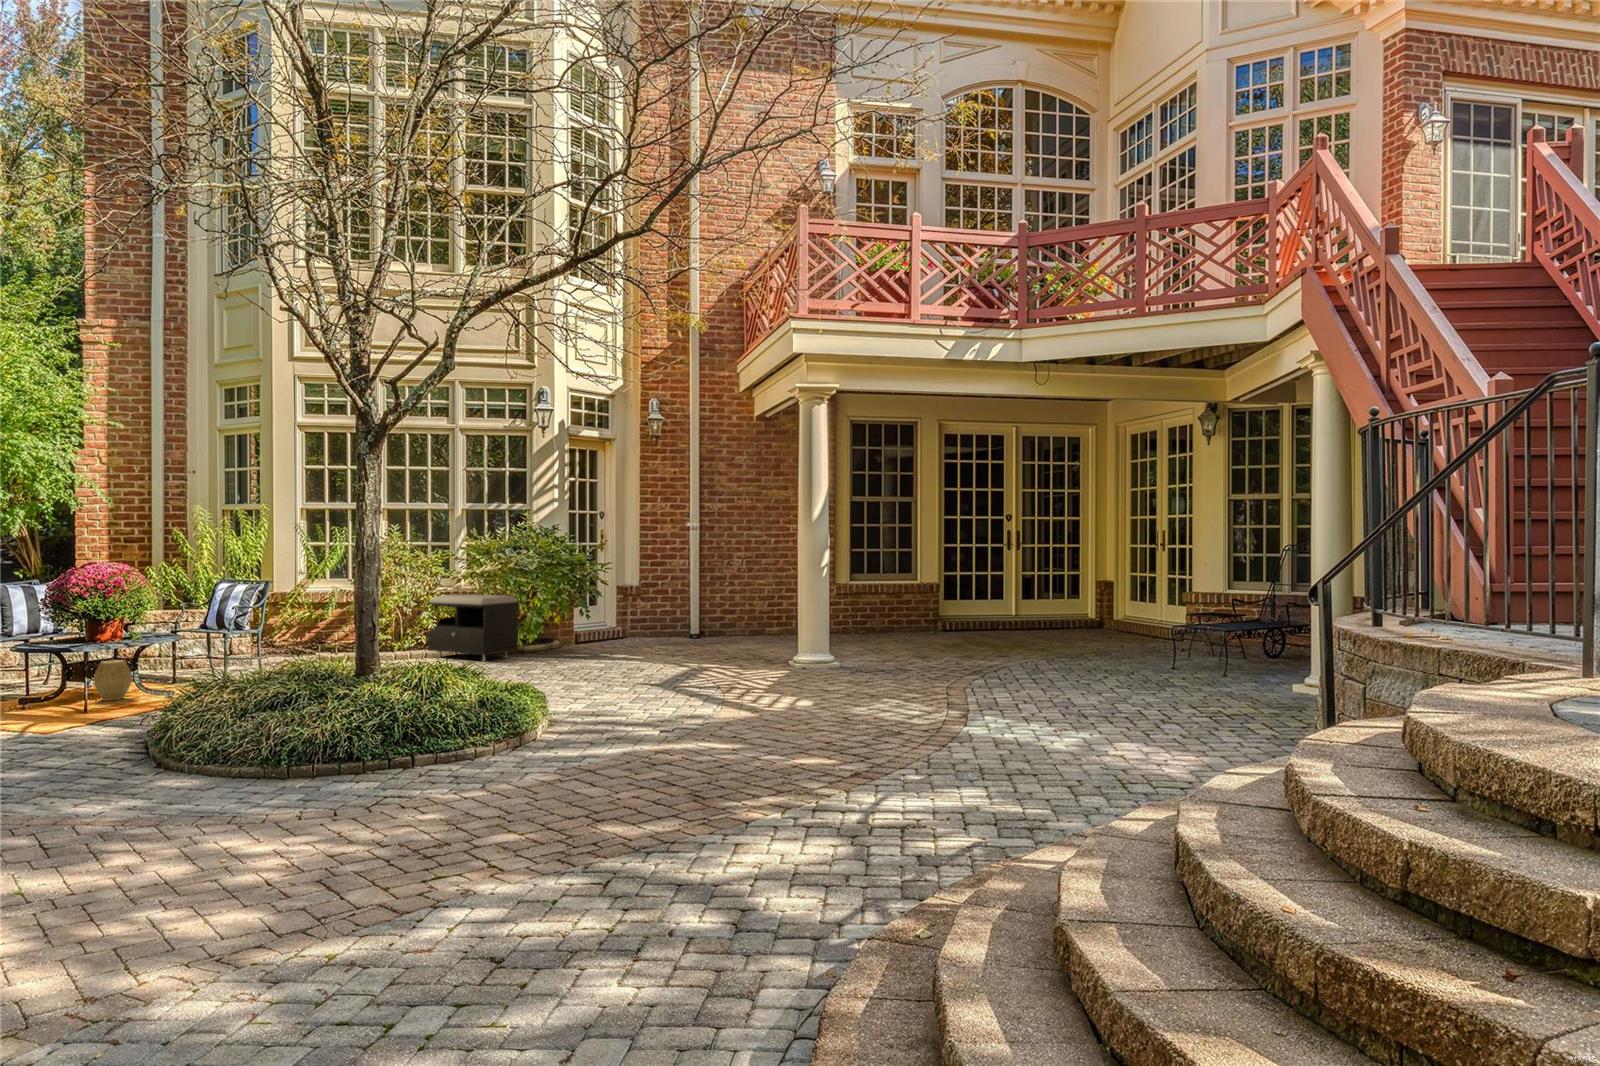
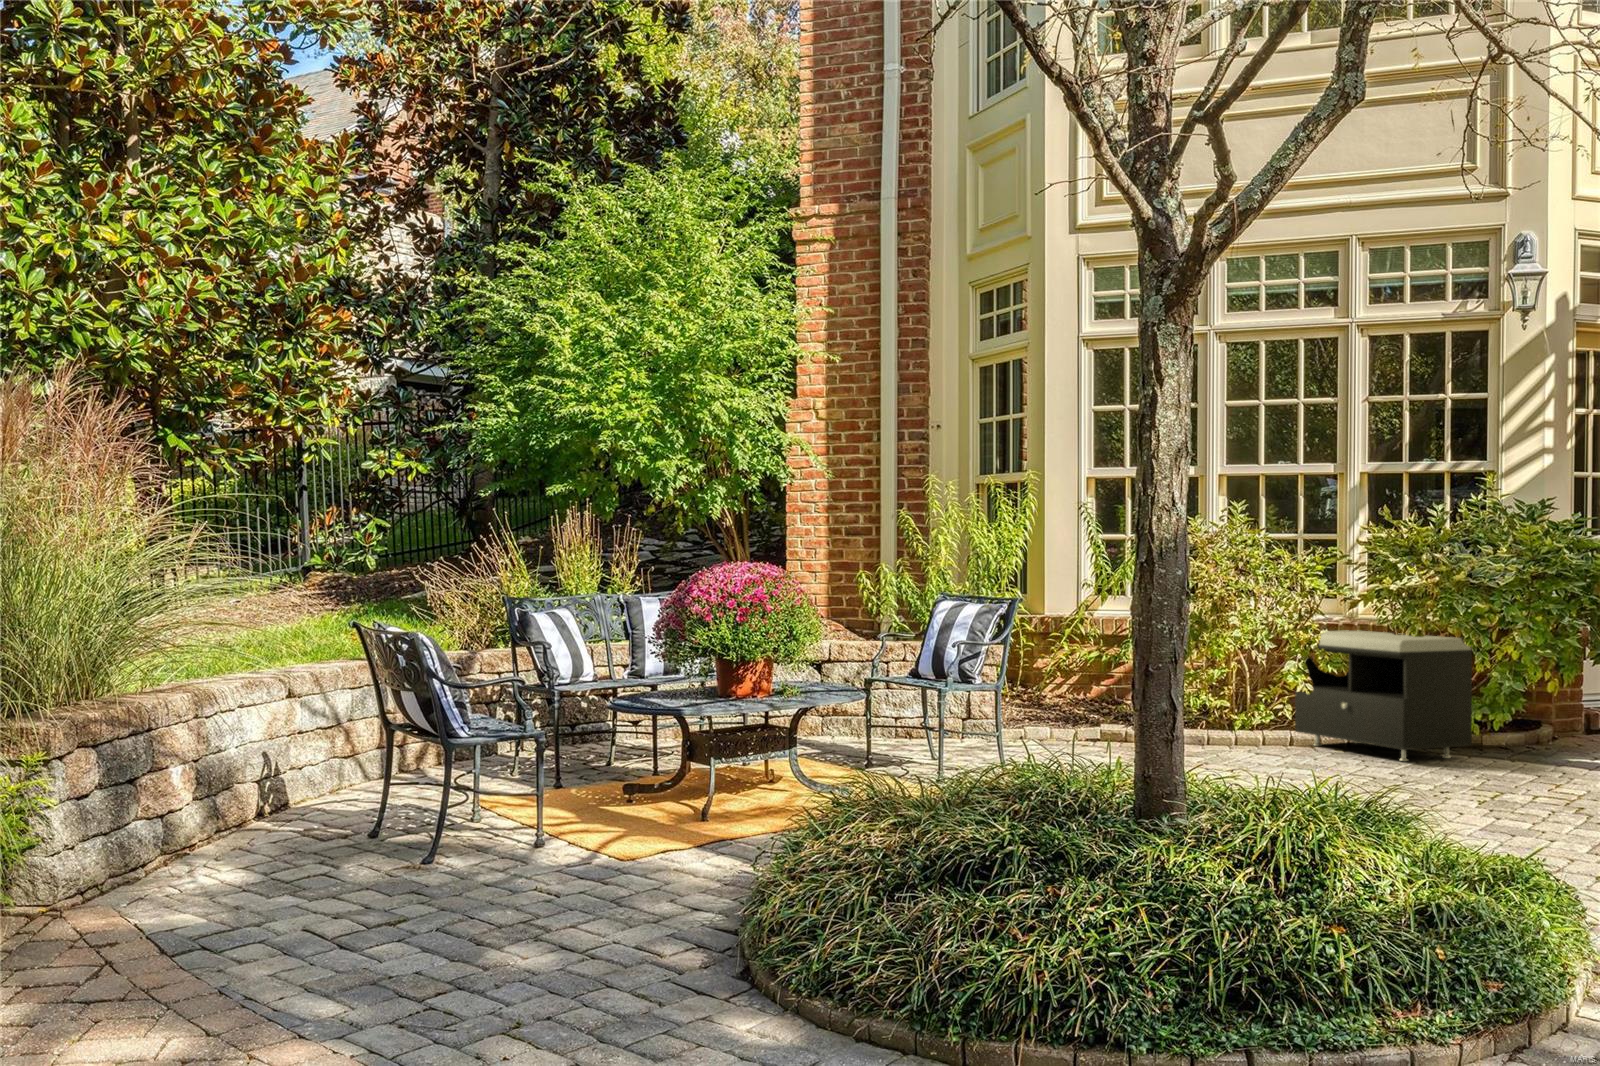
woven basket: present [93,660,132,701] -> none [774,710,826,776]

